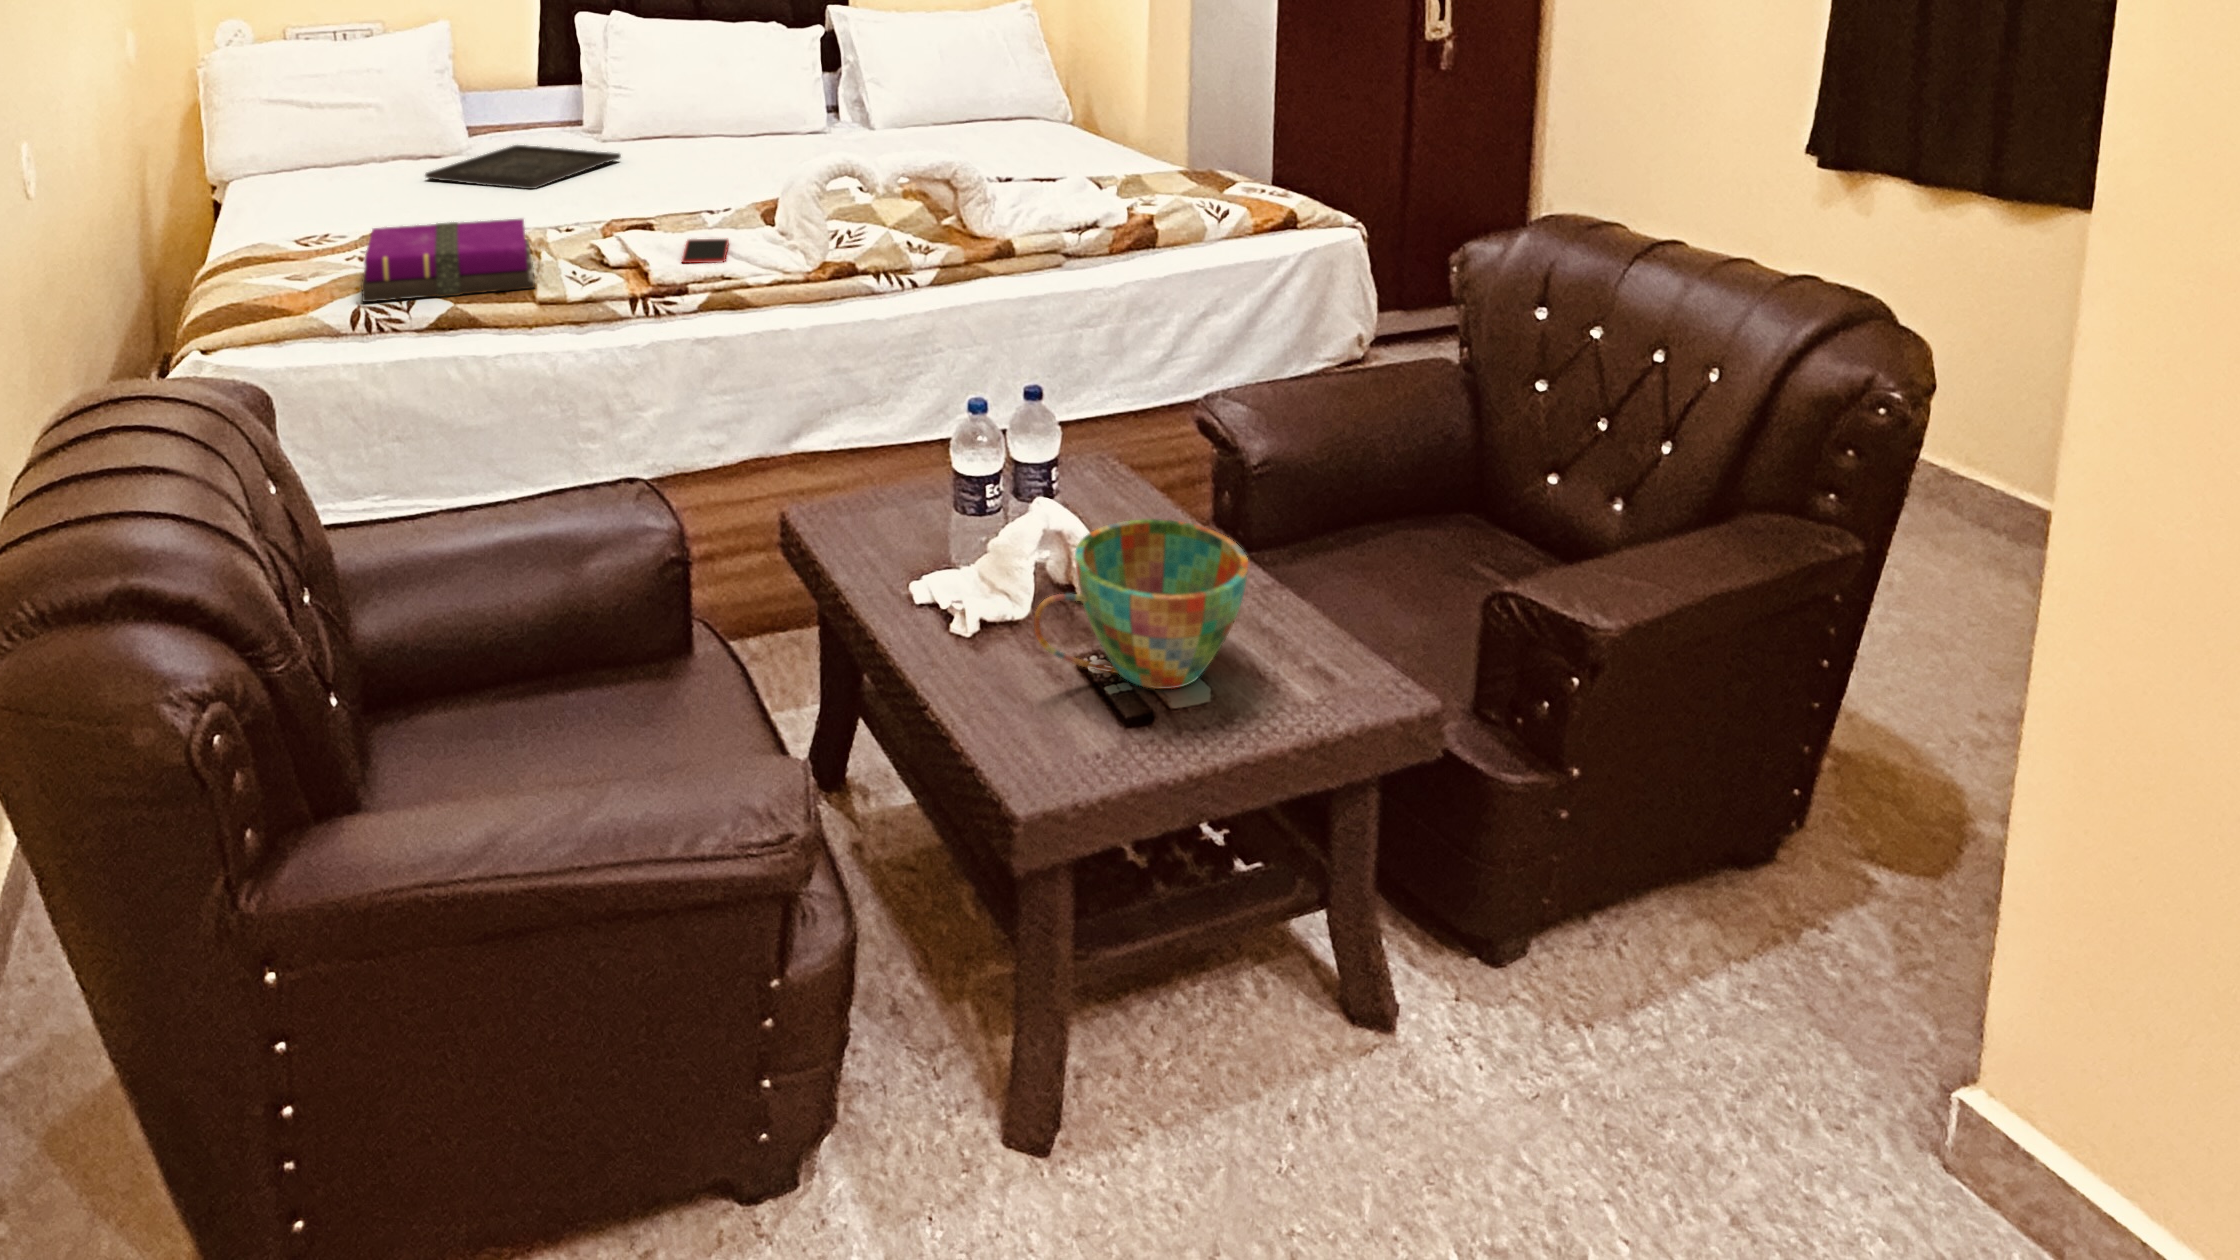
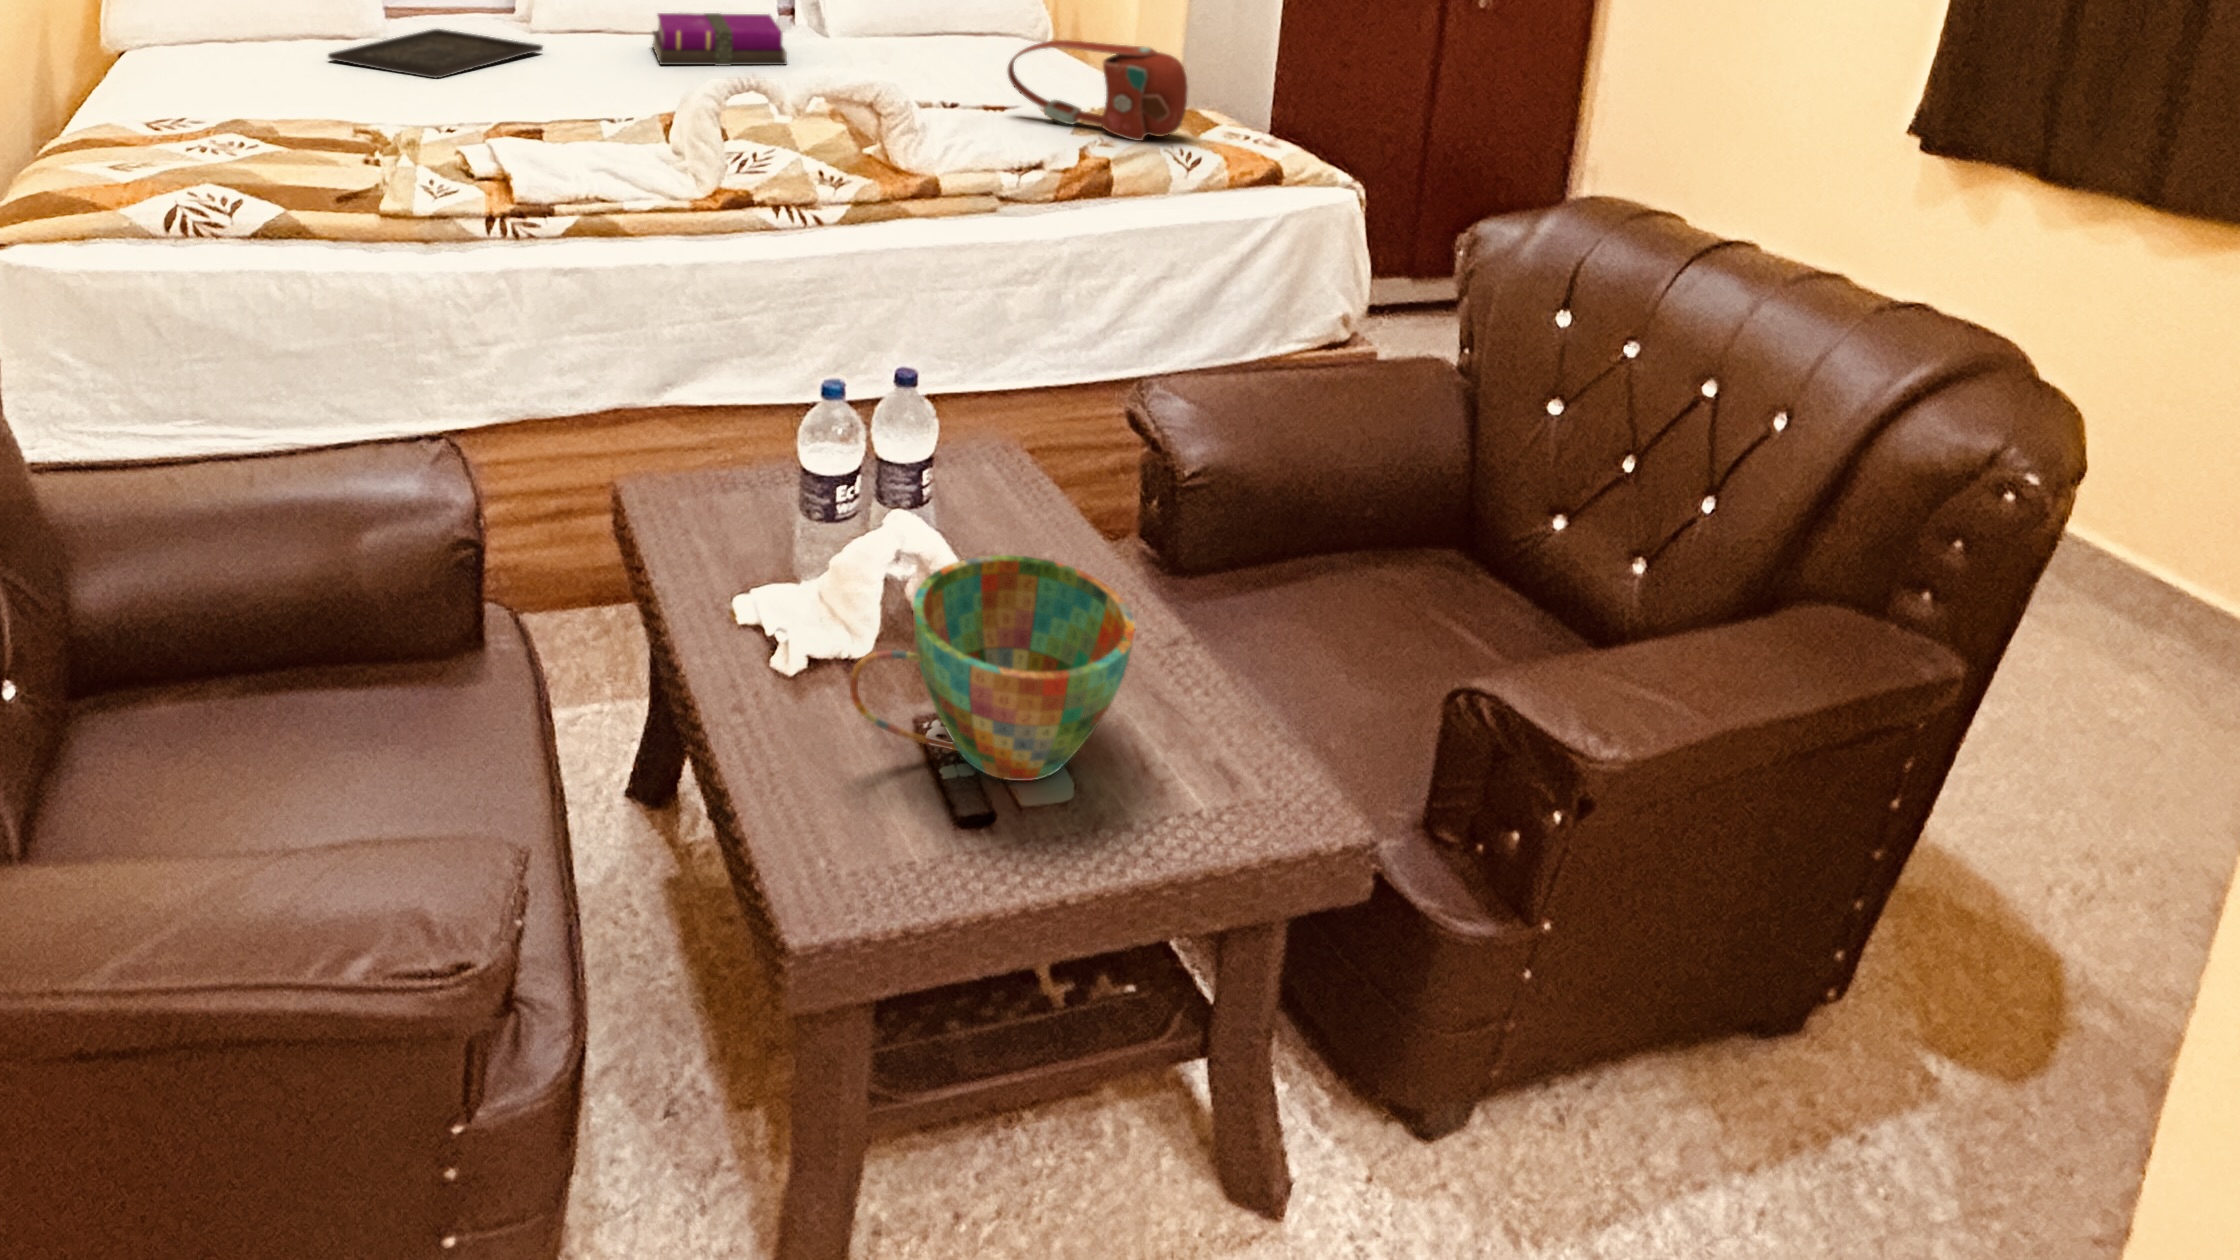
handbag: none [1052,119,1210,202] -> present [1008,40,1188,141]
notebook: present [362,219,535,302] -> present [652,13,787,66]
smartphone: present [681,239,729,263] -> none [561,148,623,178]

